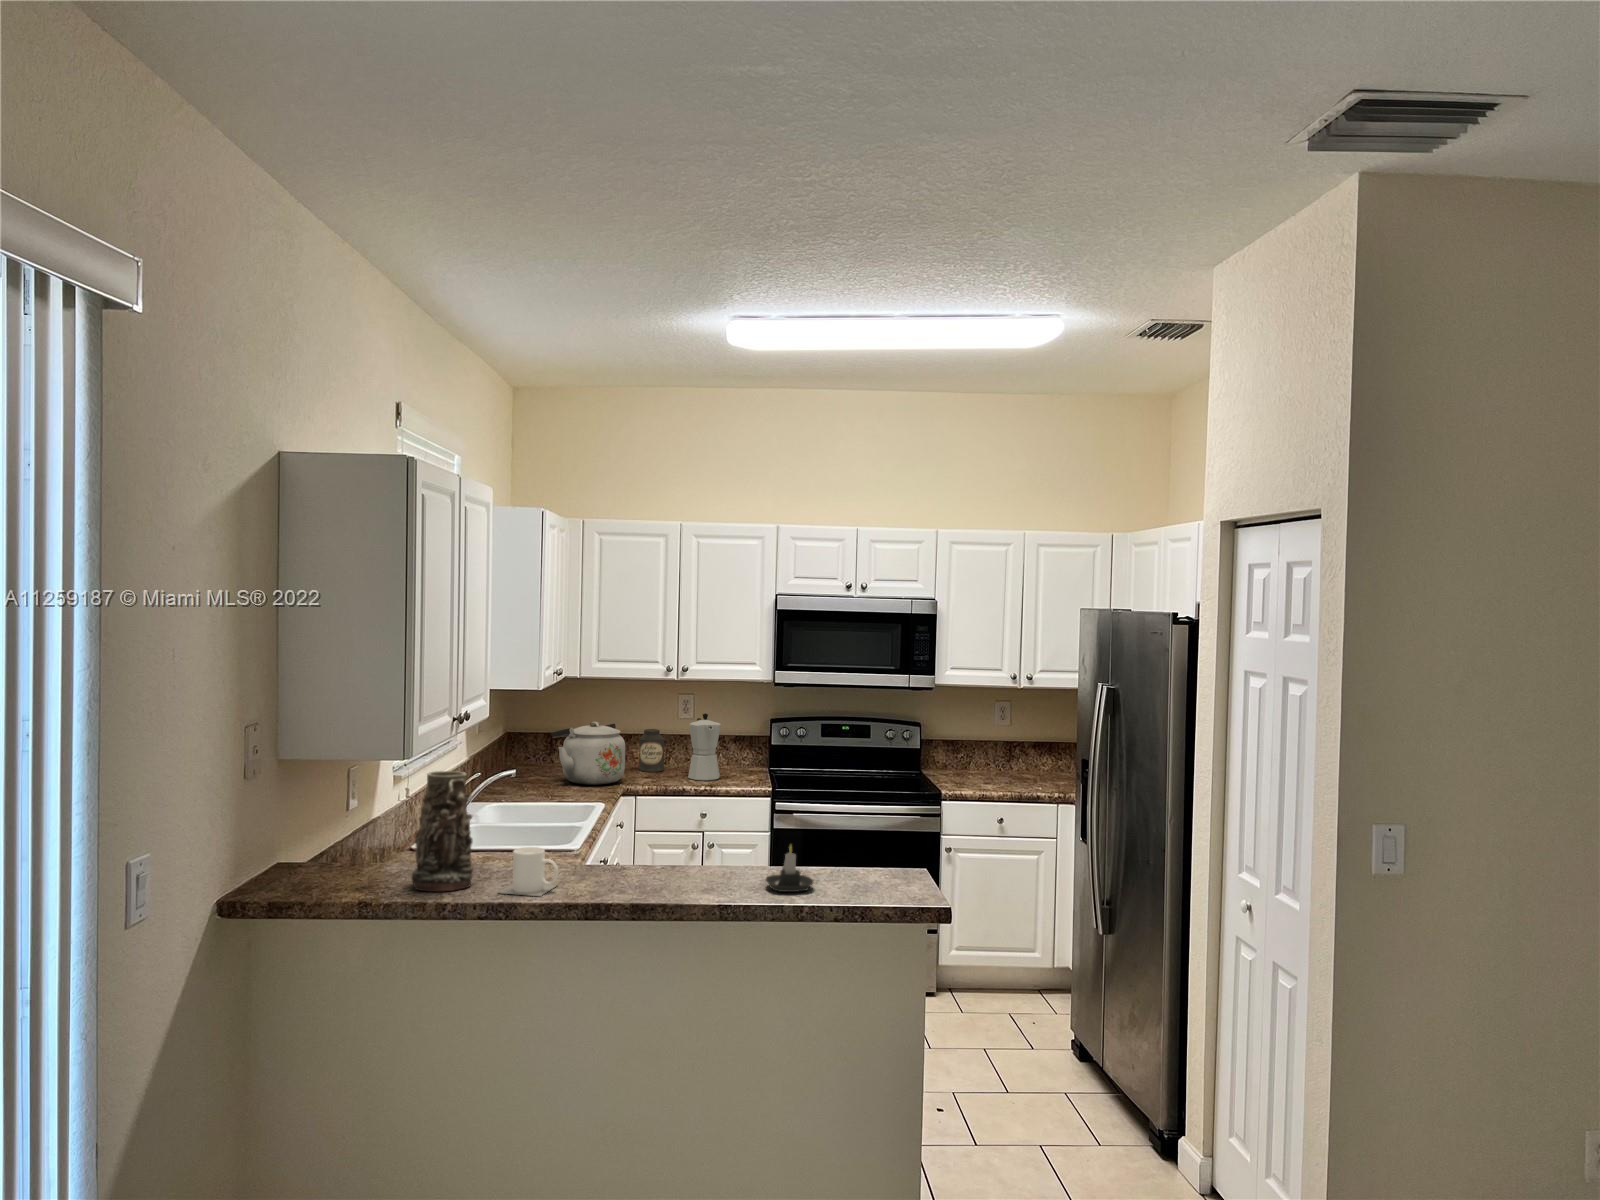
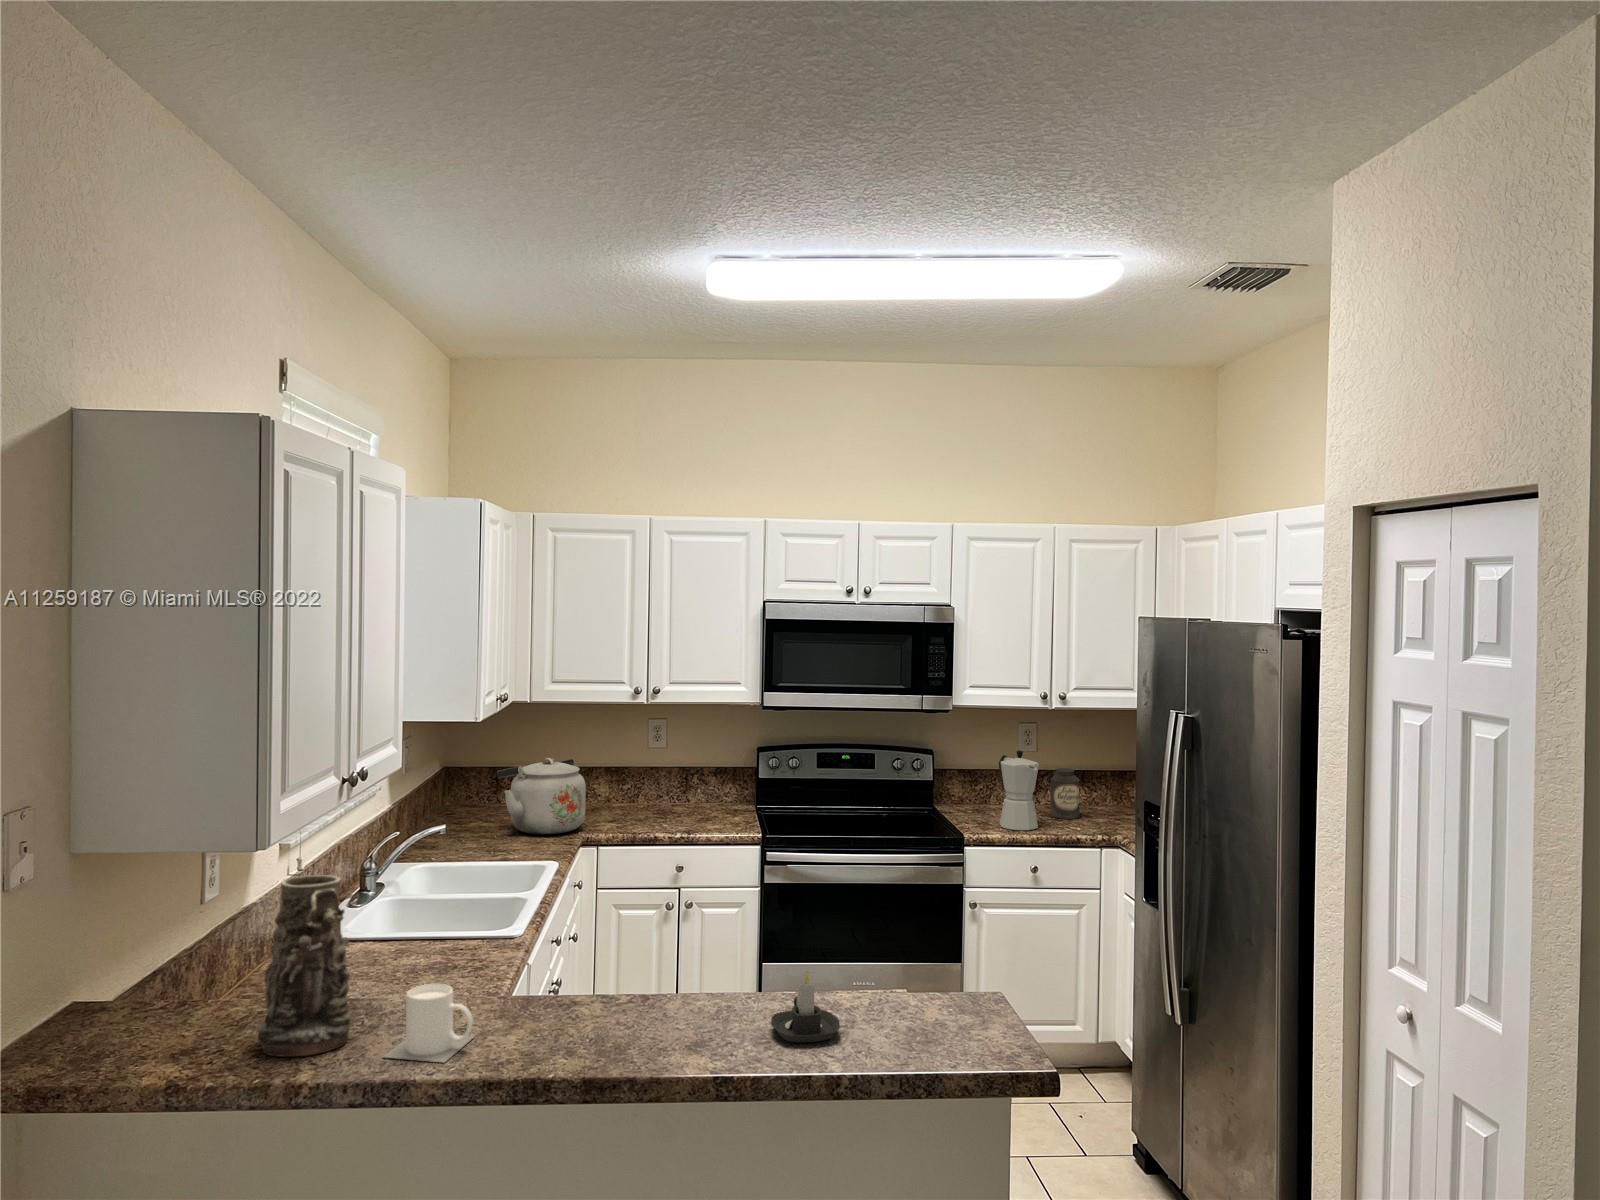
moka pot: present [688,713,721,780] -> present [999,750,1039,831]
canister: present [639,729,664,772] -> present [1050,768,1080,819]

